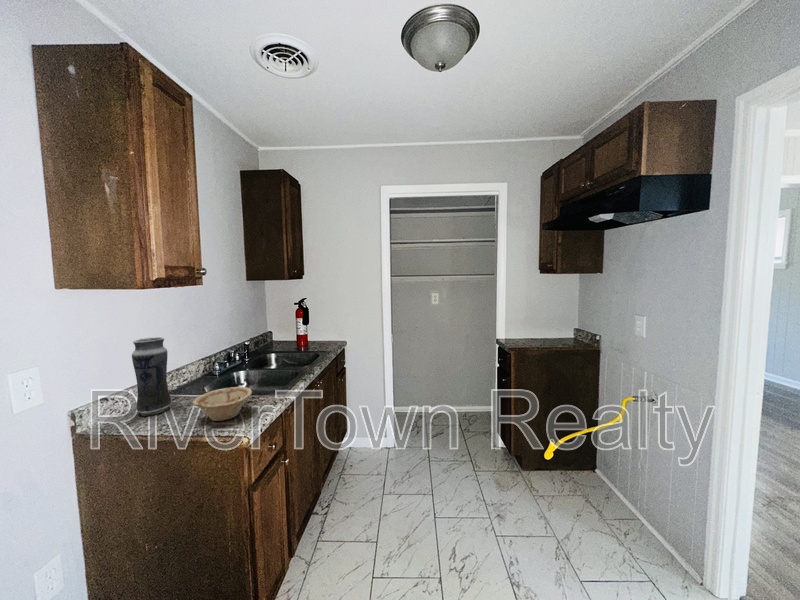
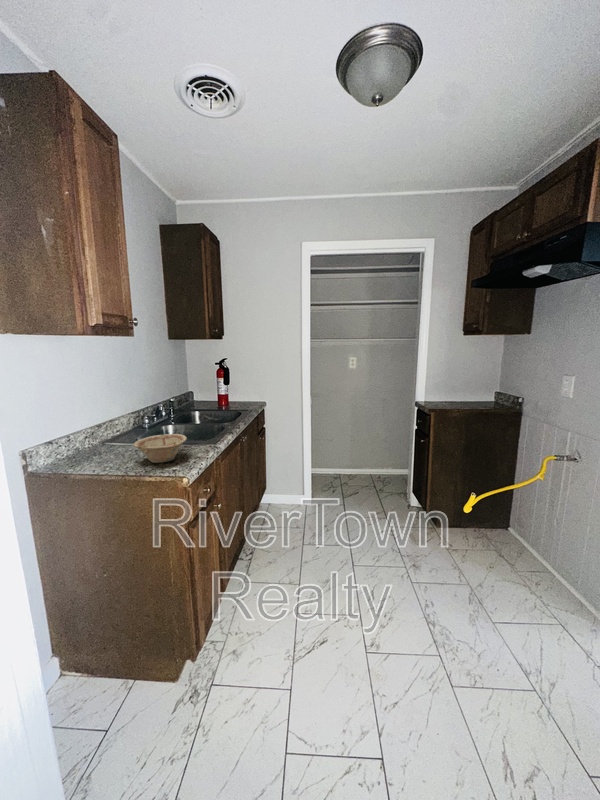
vase: present [132,337,171,416] -> none [73,385,110,458]

